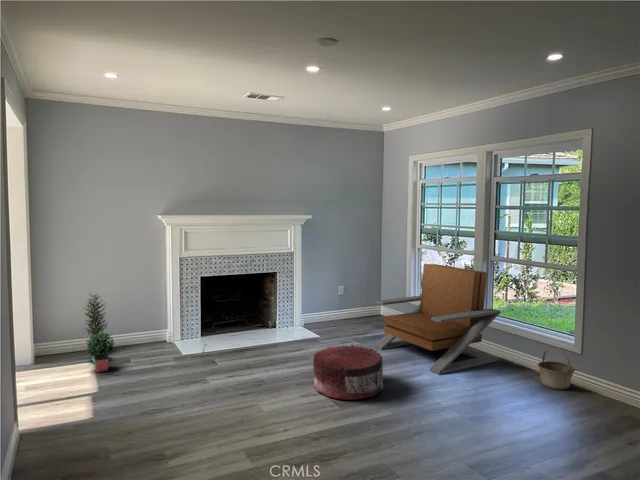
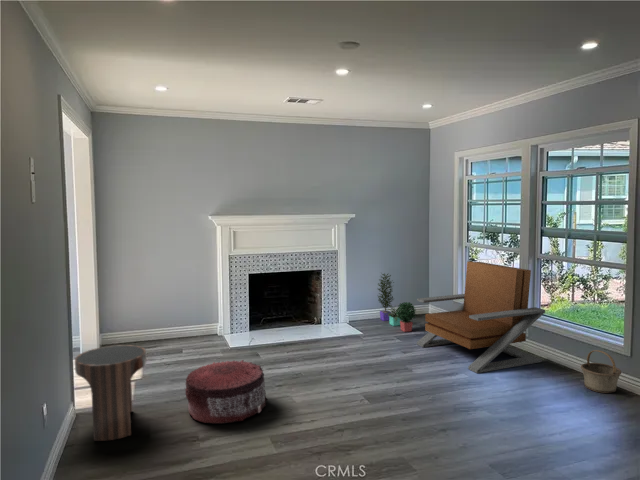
potted plant: present [84,295,114,372] -> present [378,274,416,332]
pouf: present [313,345,383,400] -> present [185,360,268,424]
side table: none [18,357,101,467] -> present [75,345,146,441]

